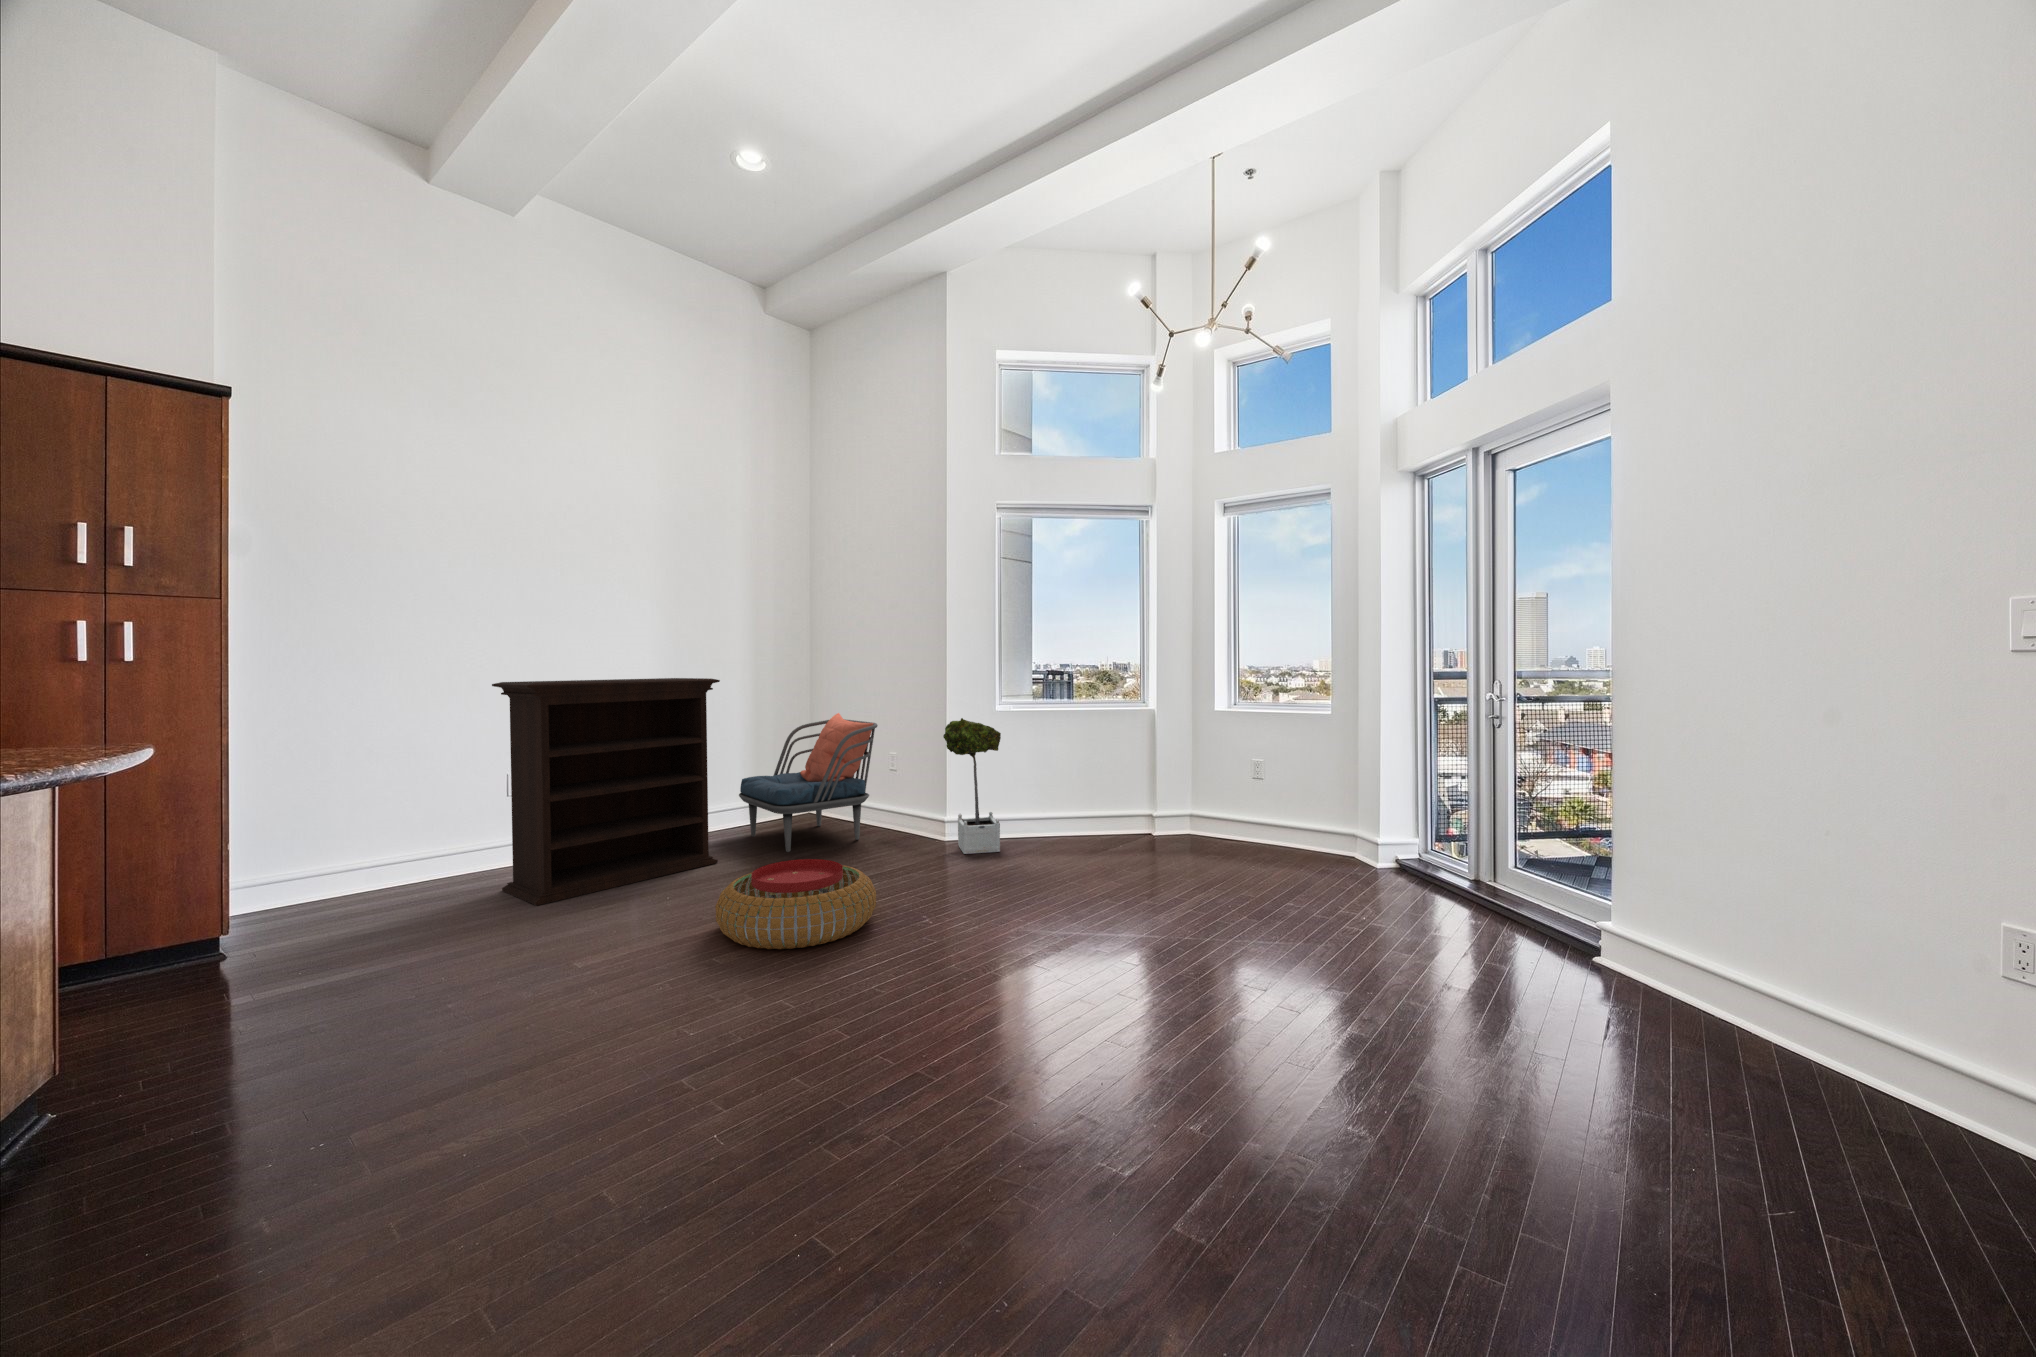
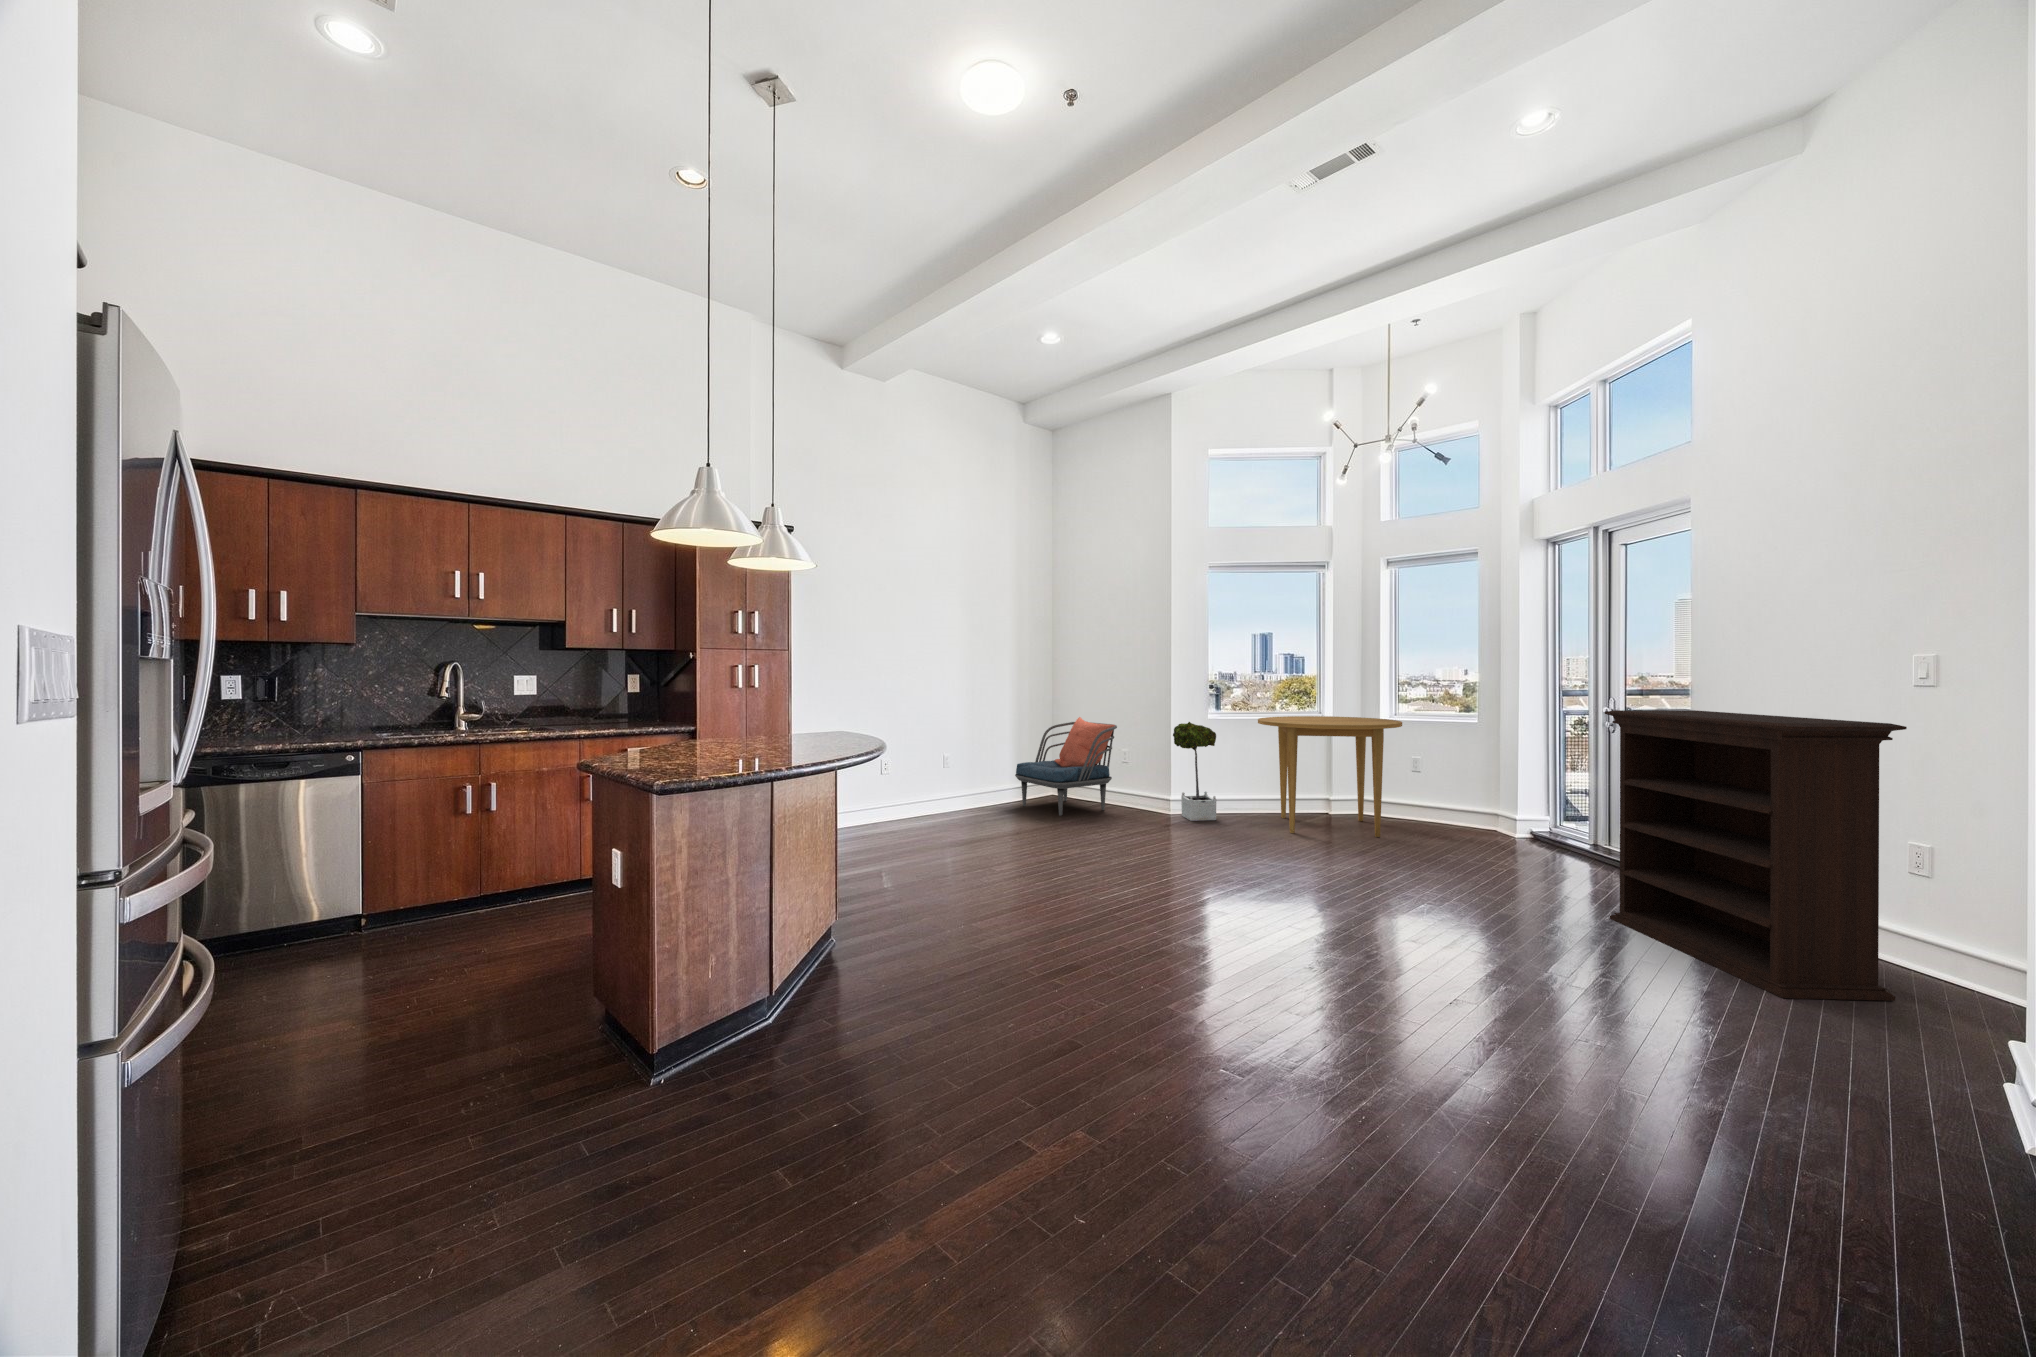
bookshelf: present [492,678,720,906] -> present [1605,710,1907,1001]
dining table: none [1052,709,1236,874] -> present [1258,716,1402,837]
pouf: present [715,859,876,949] -> none [1063,813,1164,864]

